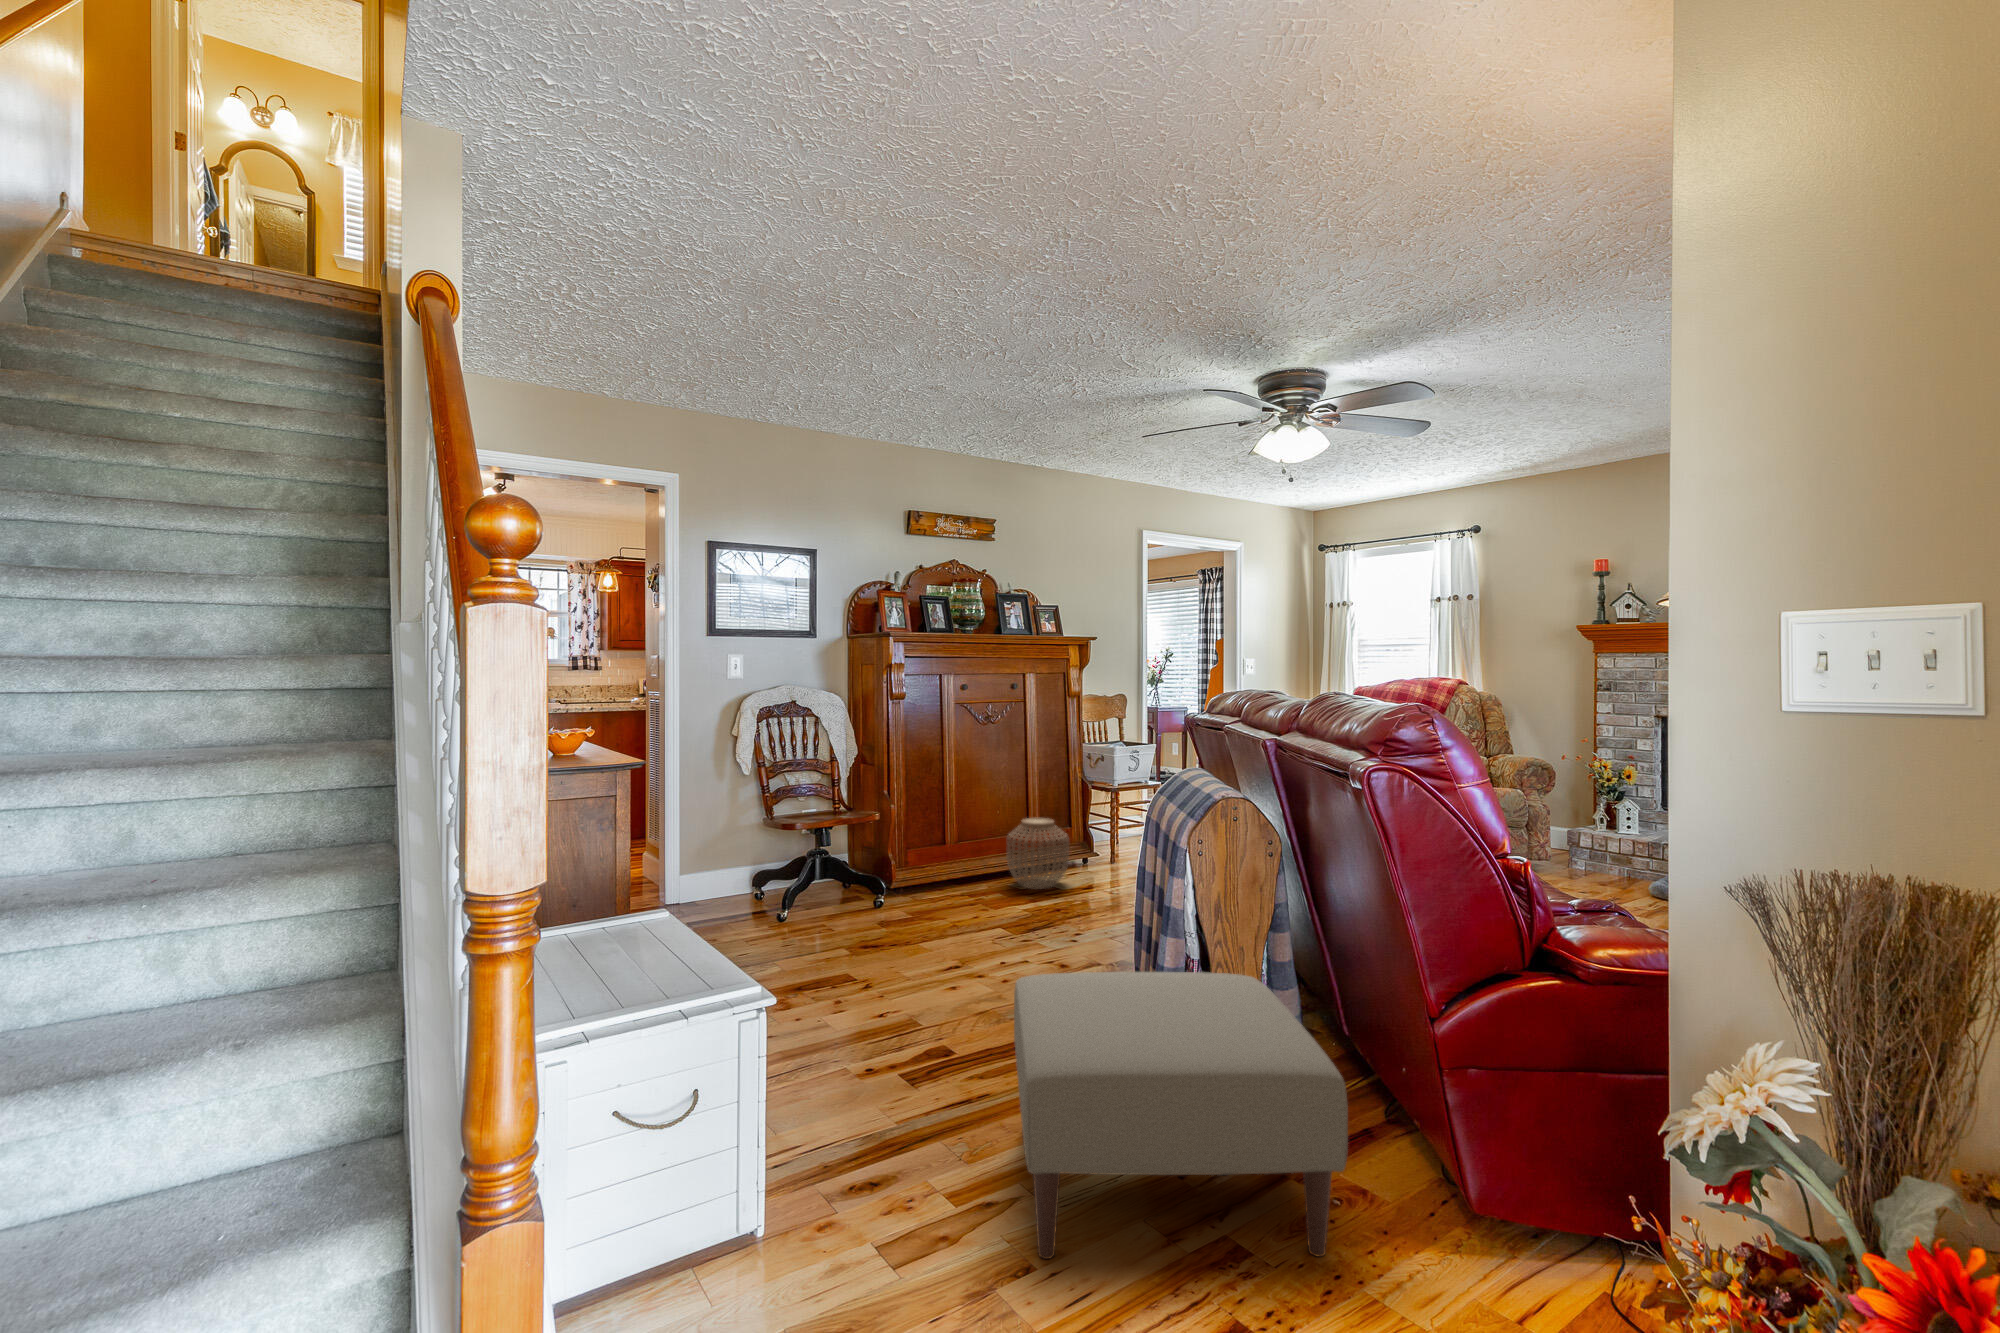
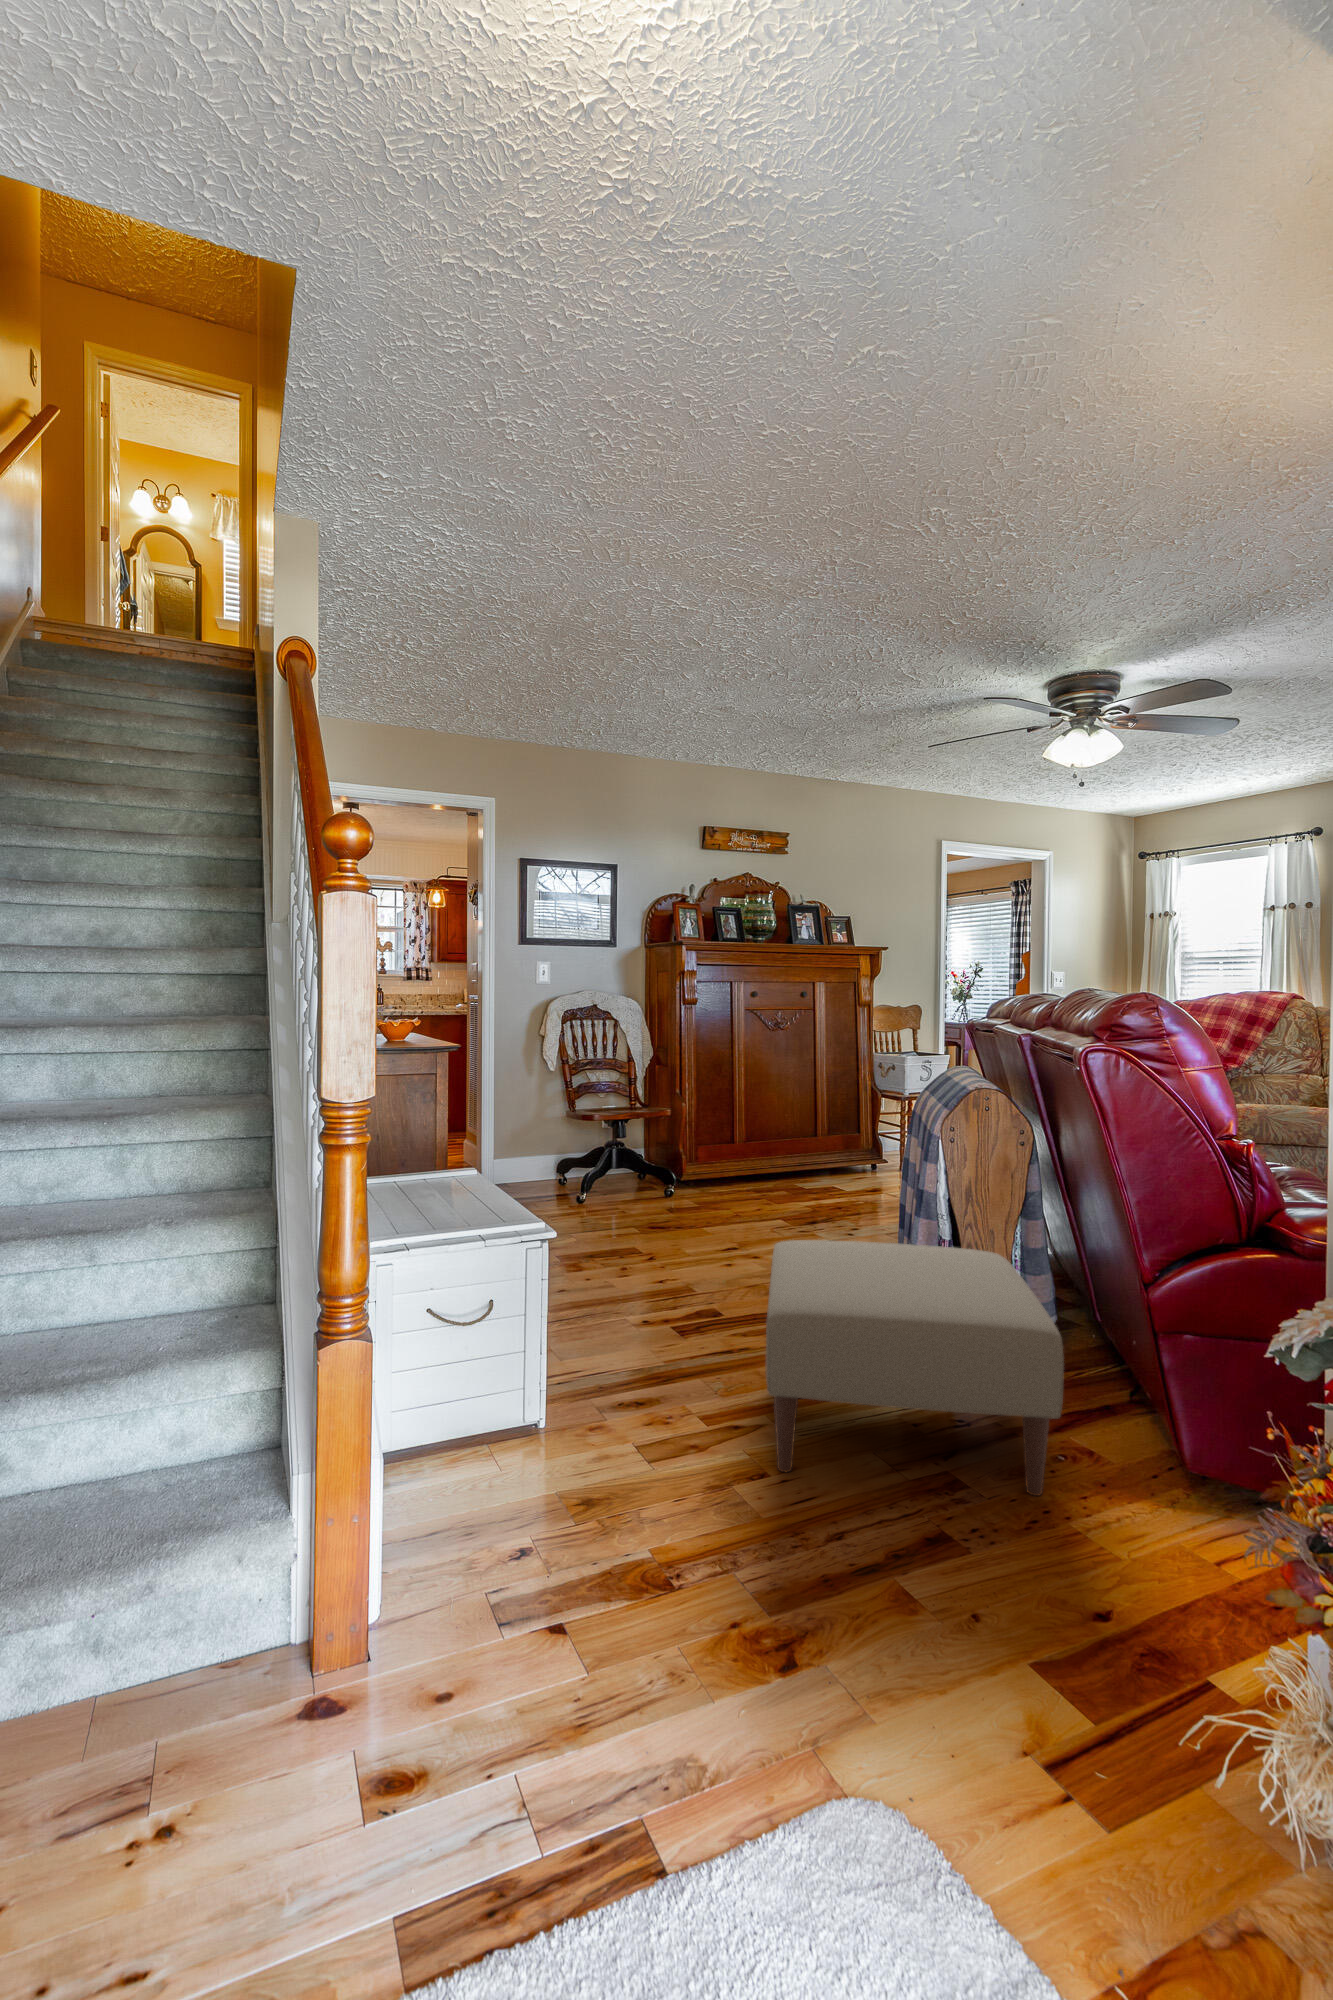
woven basket: present [1007,818,1069,889] -> none [794,1118,854,1186]

